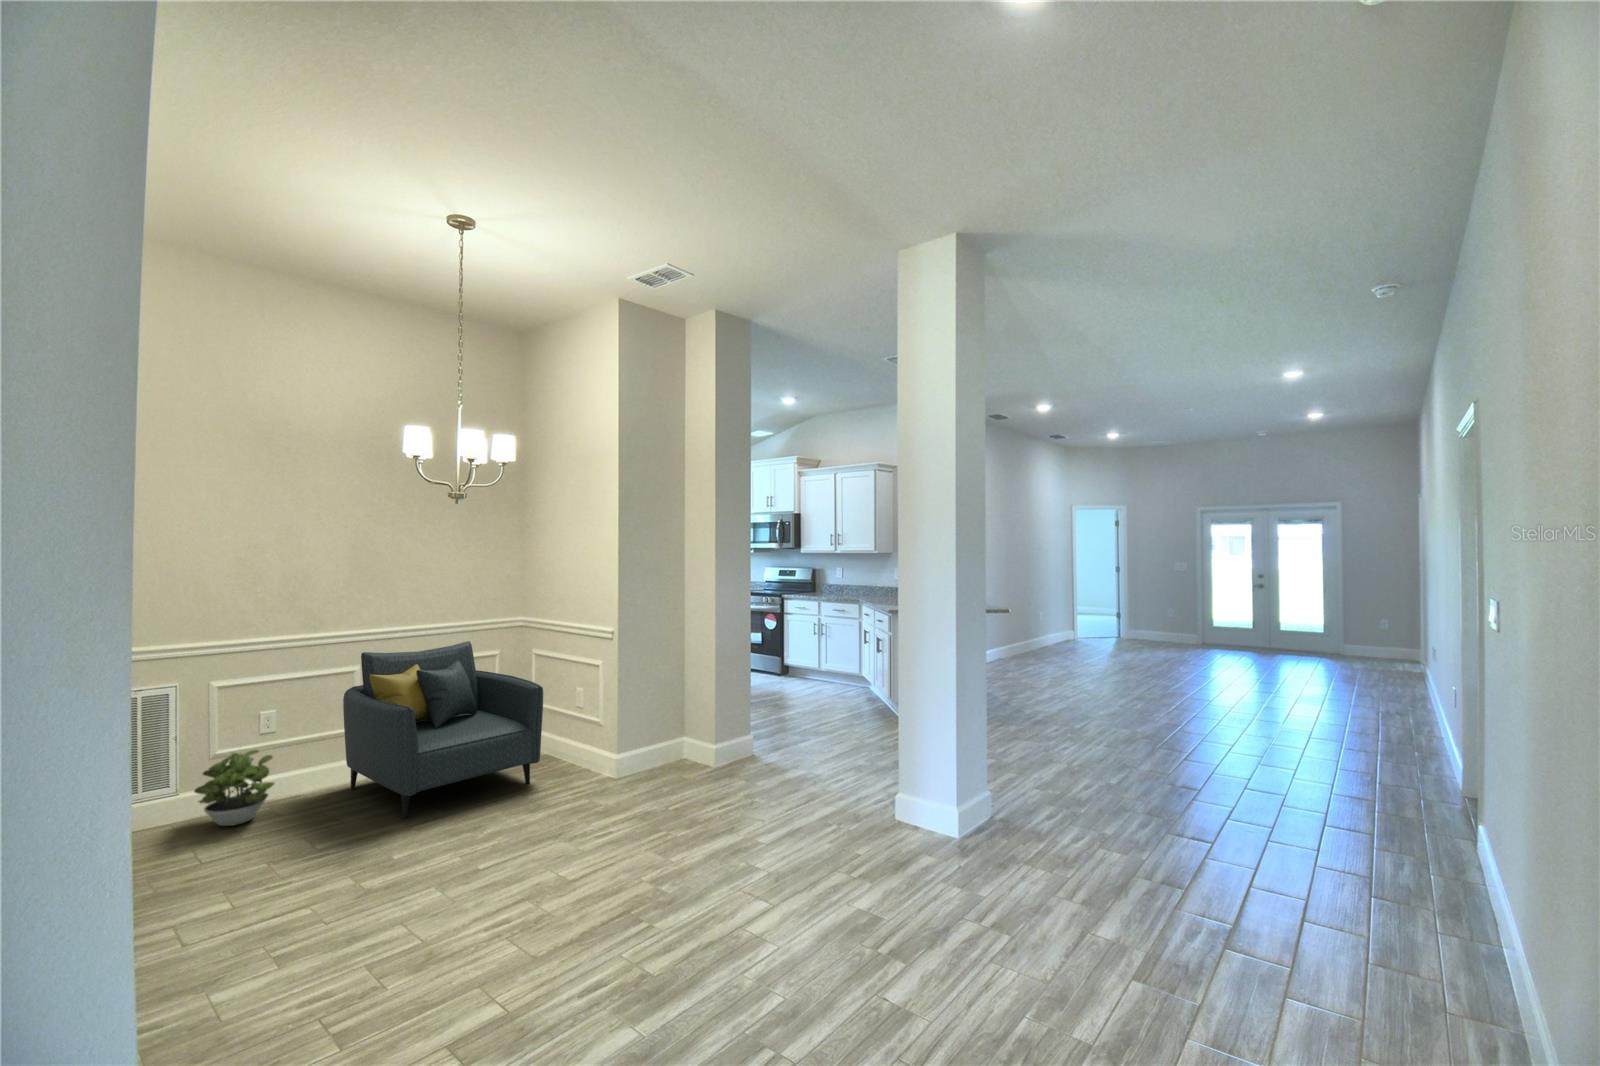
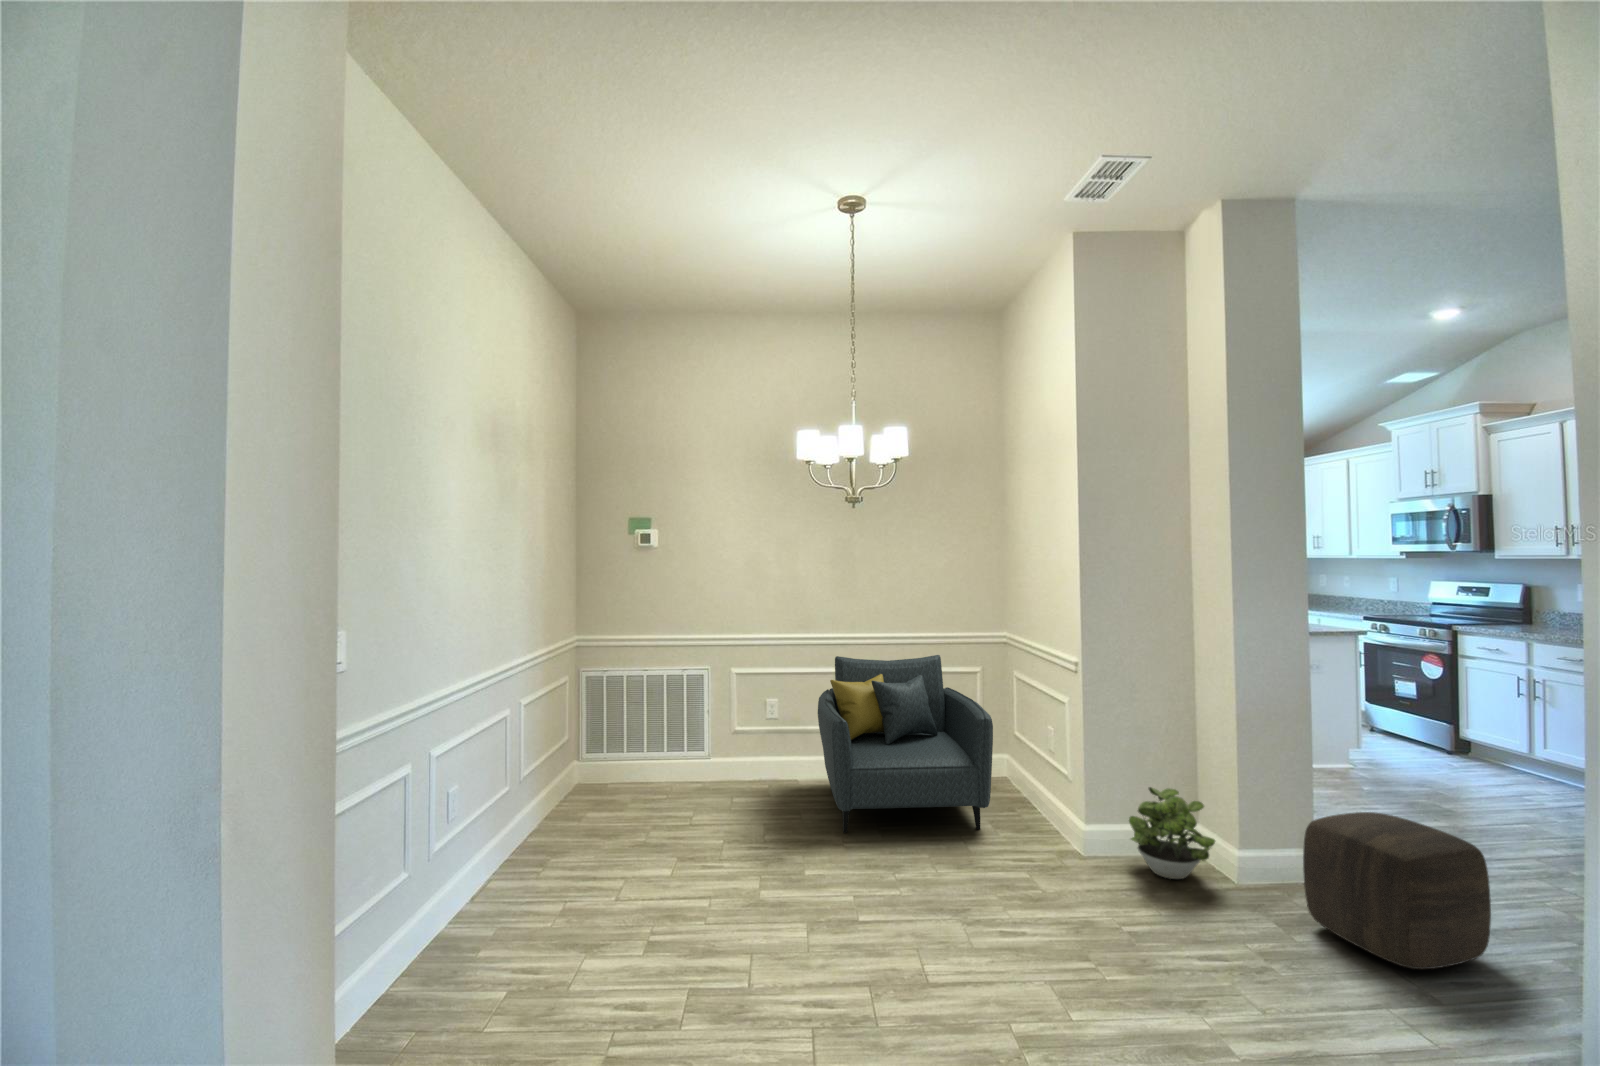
ottoman: none [760,701,840,780] -> present [1303,812,1491,969]
potted plant: present [194,750,274,826] -> present [1129,787,1215,879]

